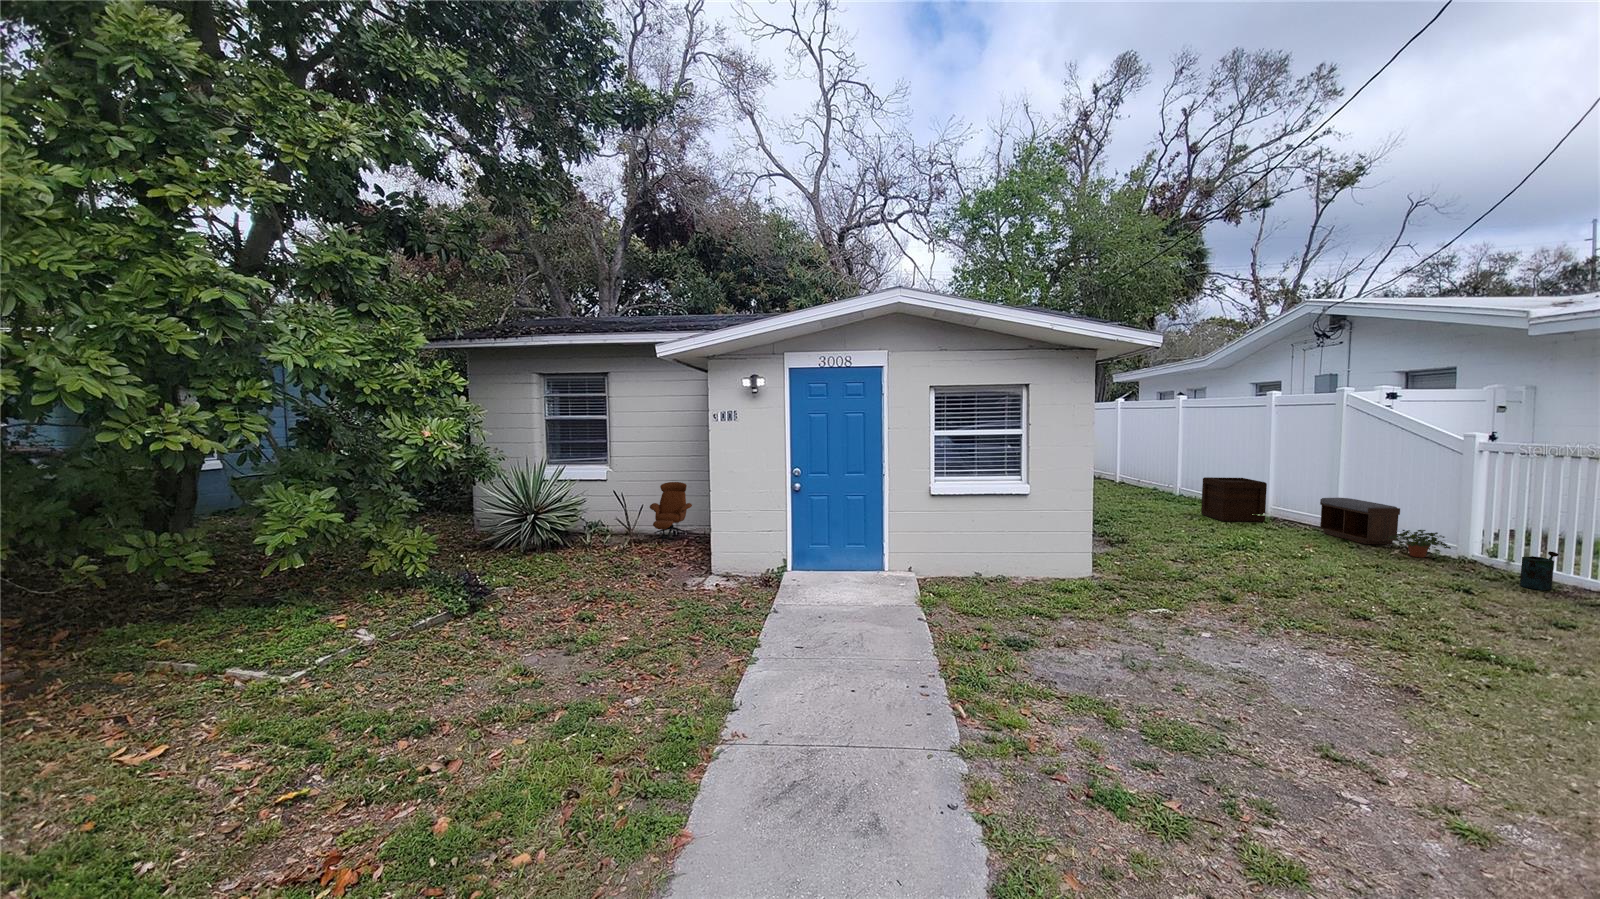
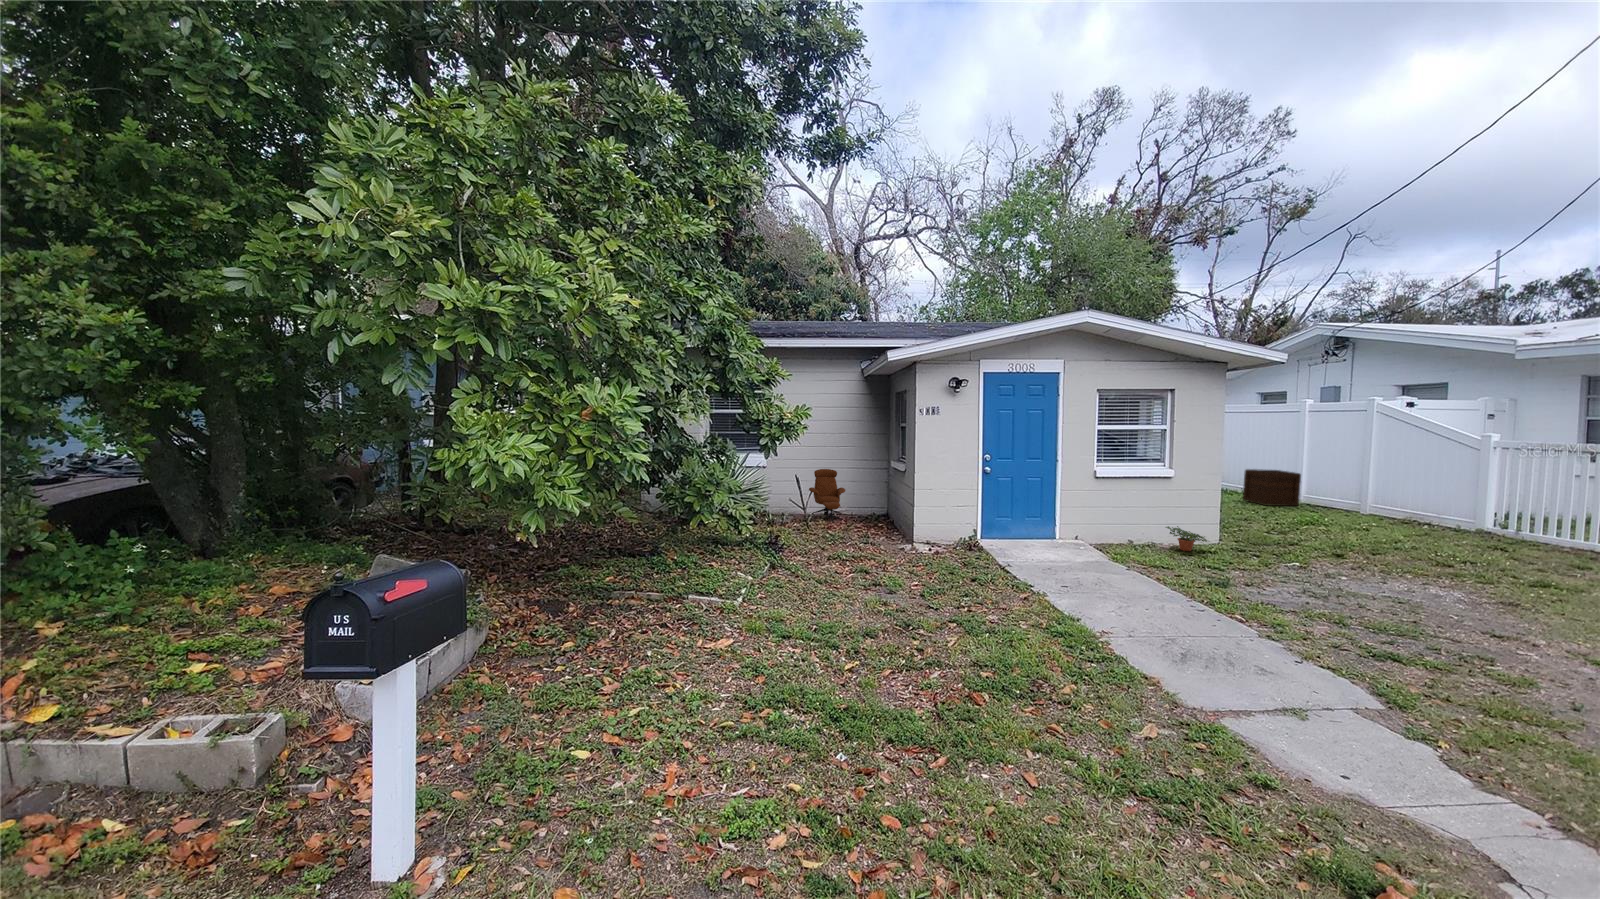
bench: present [1319,498,1400,544] -> none [1356,485,1426,521]
potted plant: present [1388,530,1451,558] -> present [1166,526,1207,551]
watering can: present [1520,552,1558,590] -> none [1535,522,1561,550]

